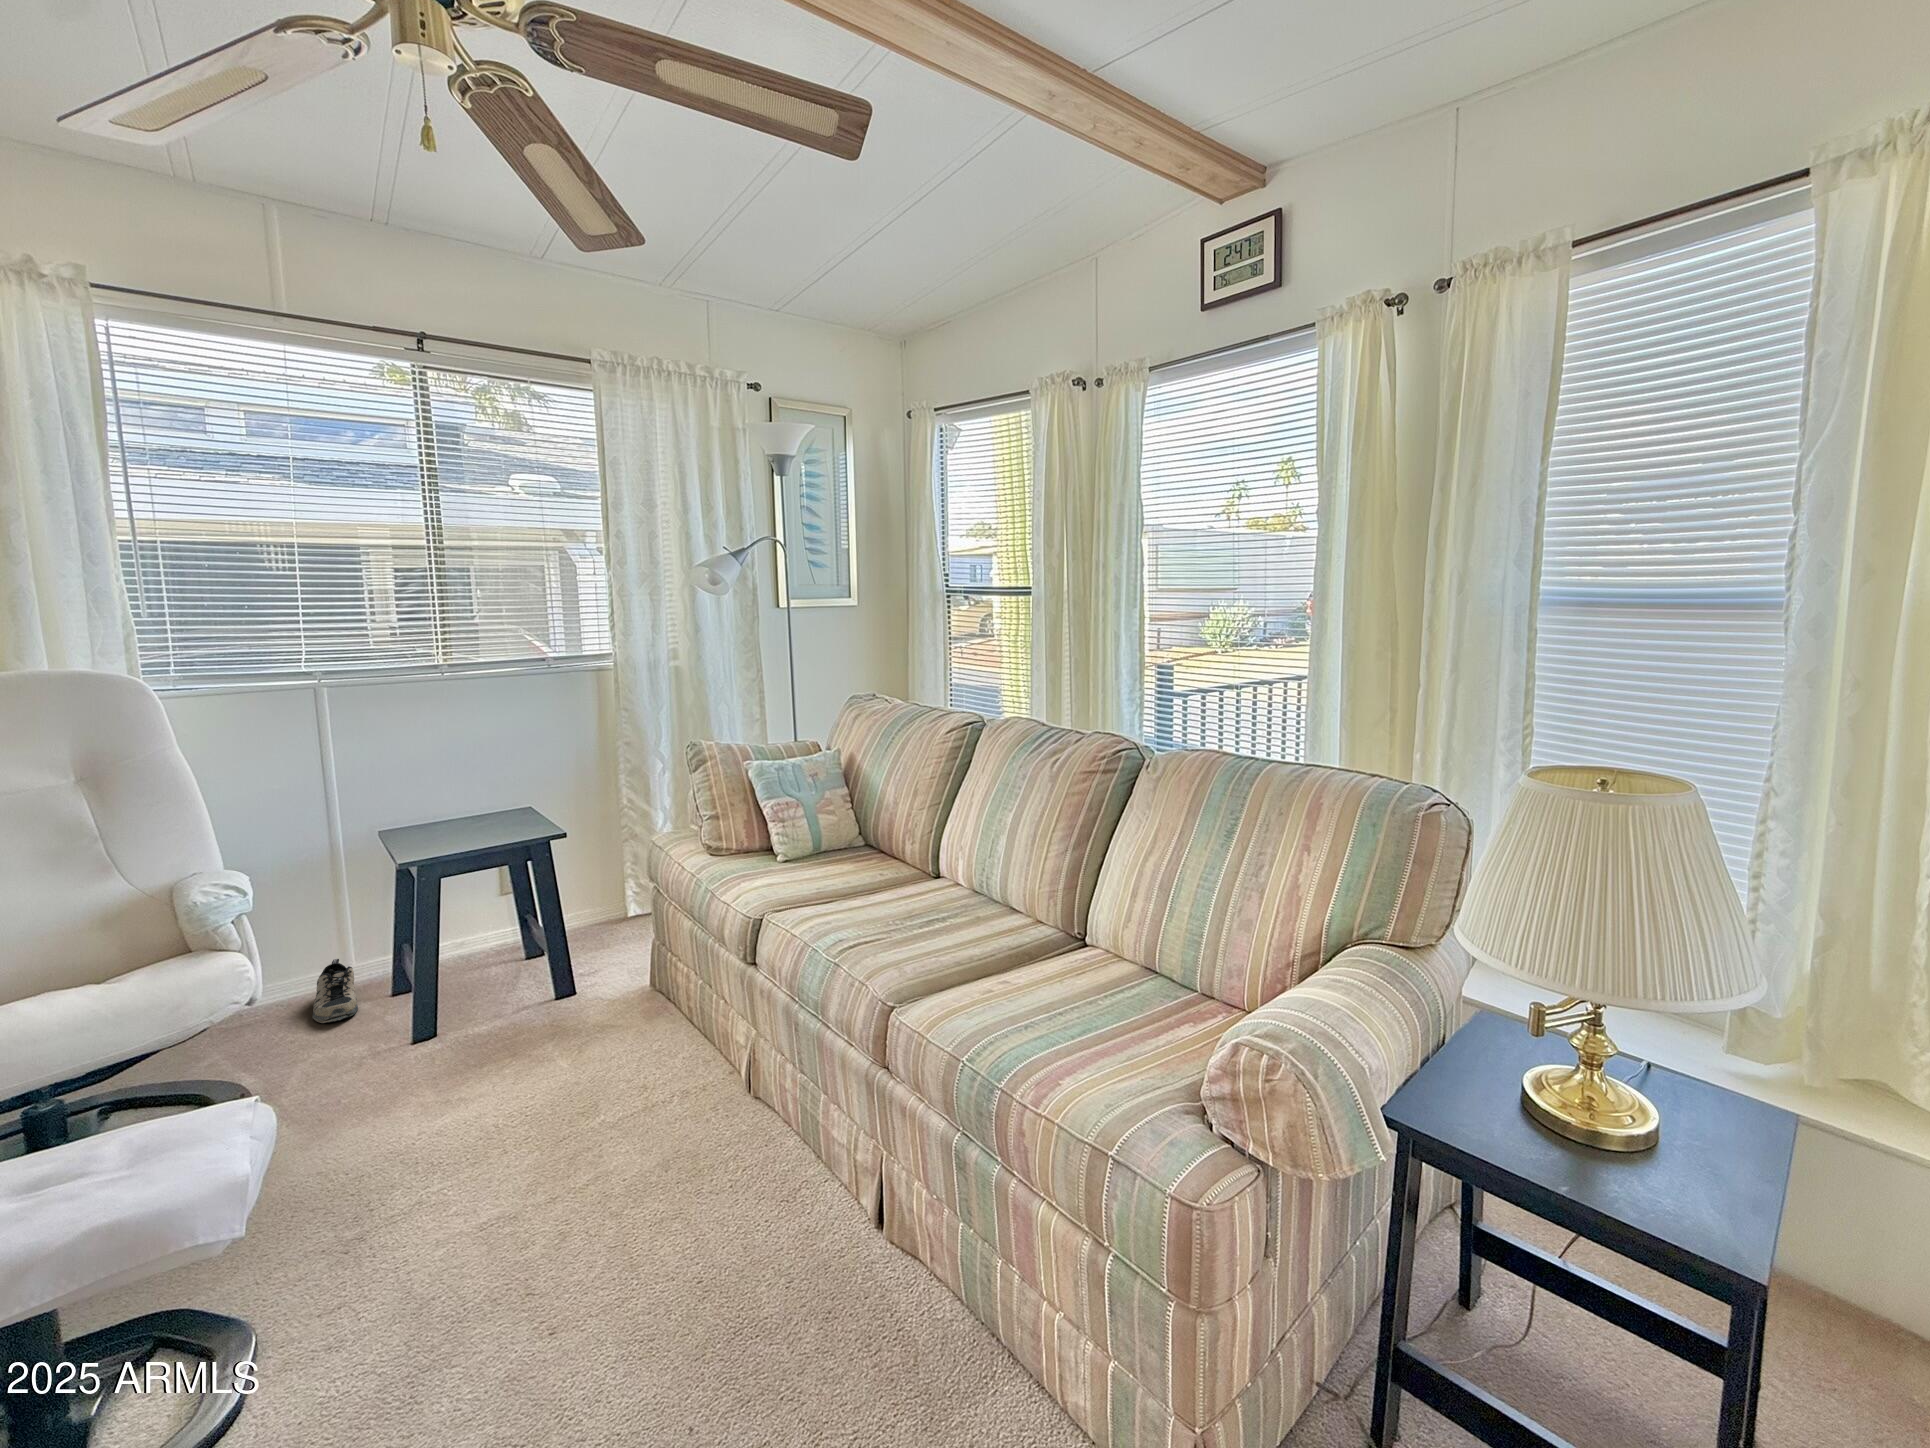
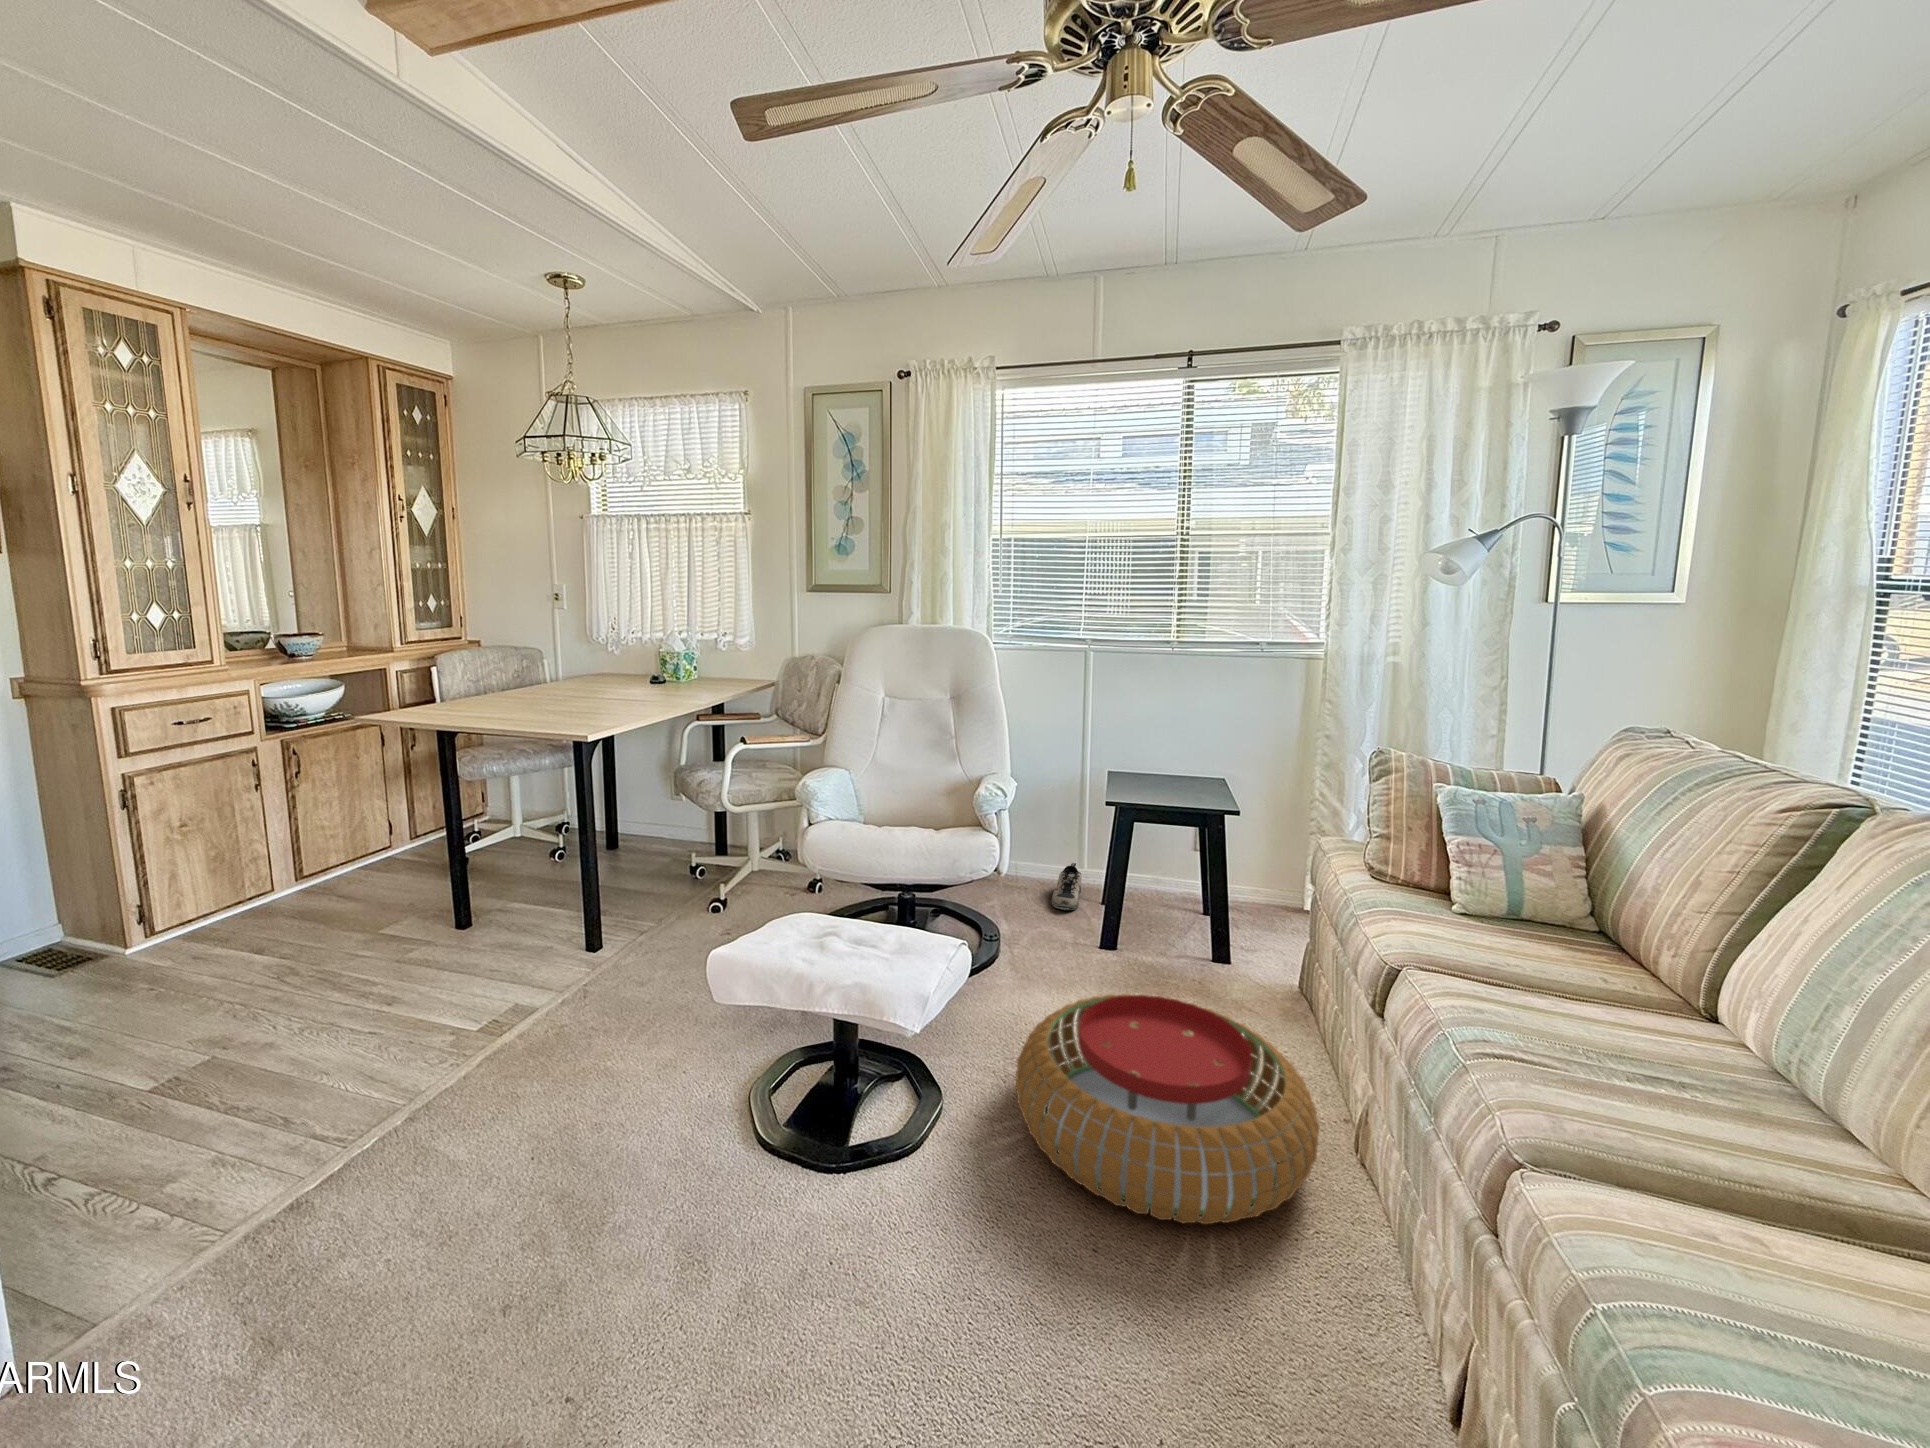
pouf: none [369,1031,727,1288] -> present [1016,994,1319,1225]

